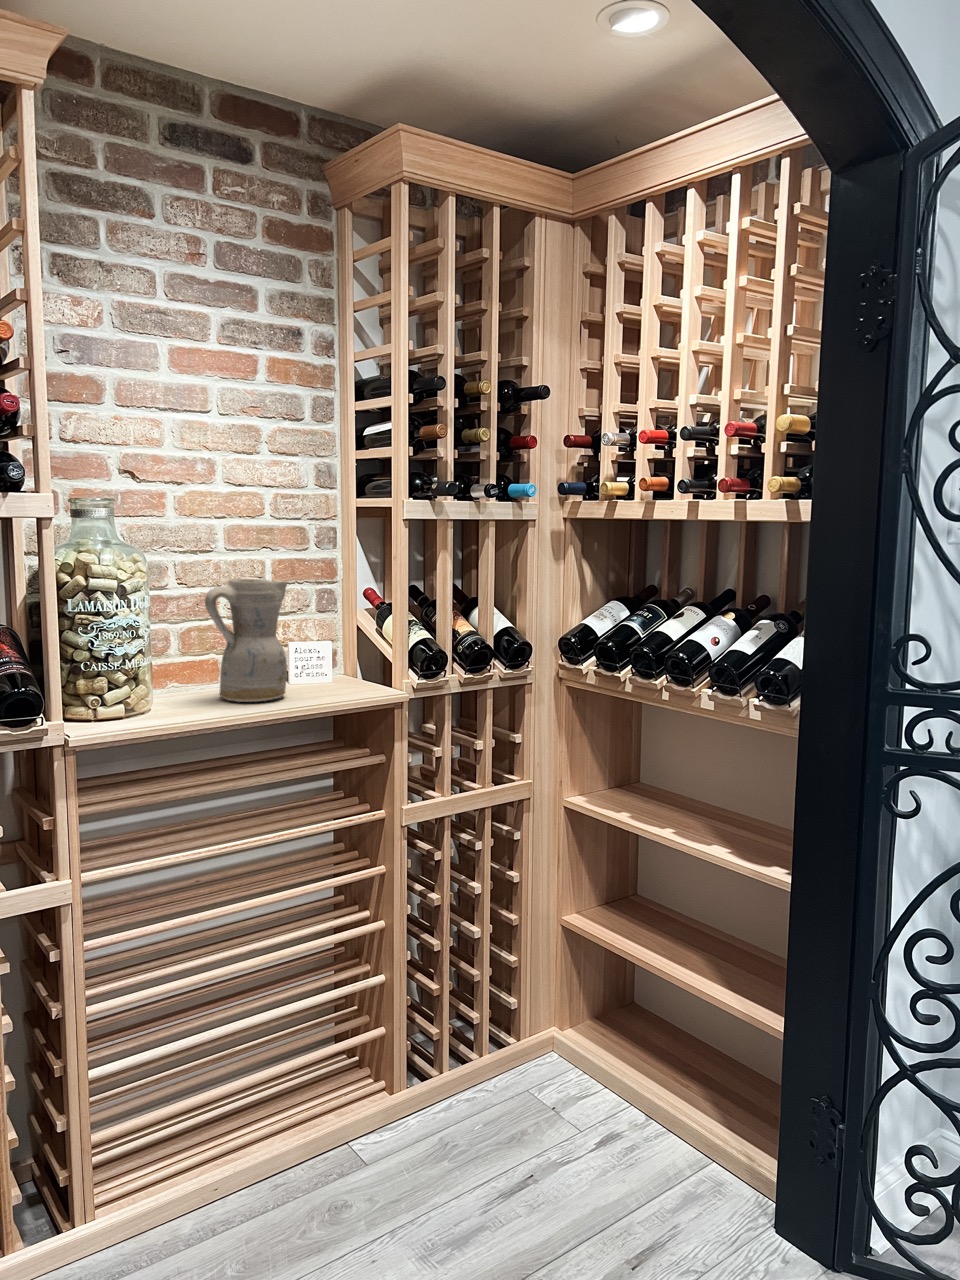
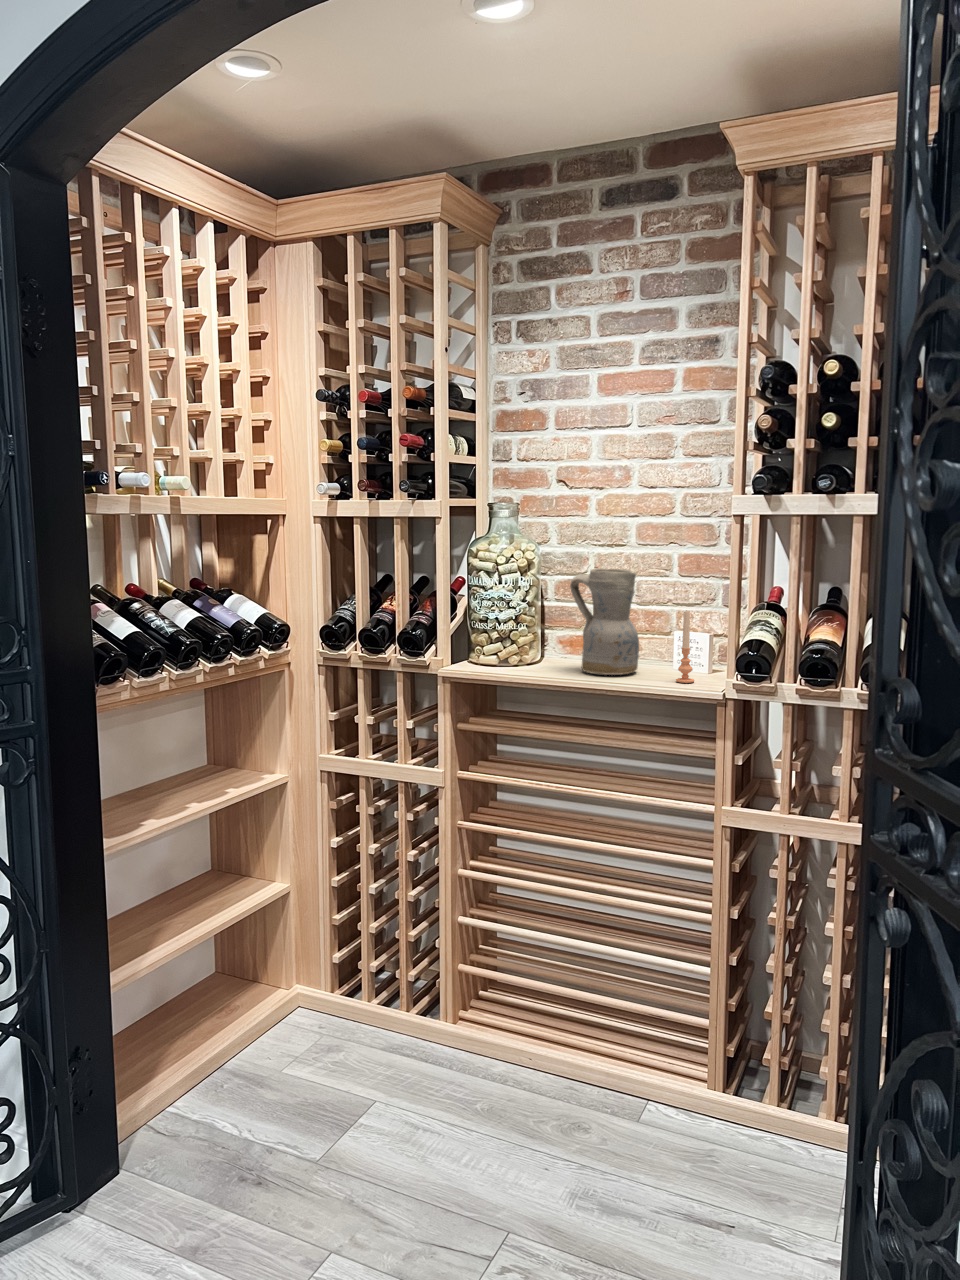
candle: none [336,617,355,694] -> present [676,611,694,683]

